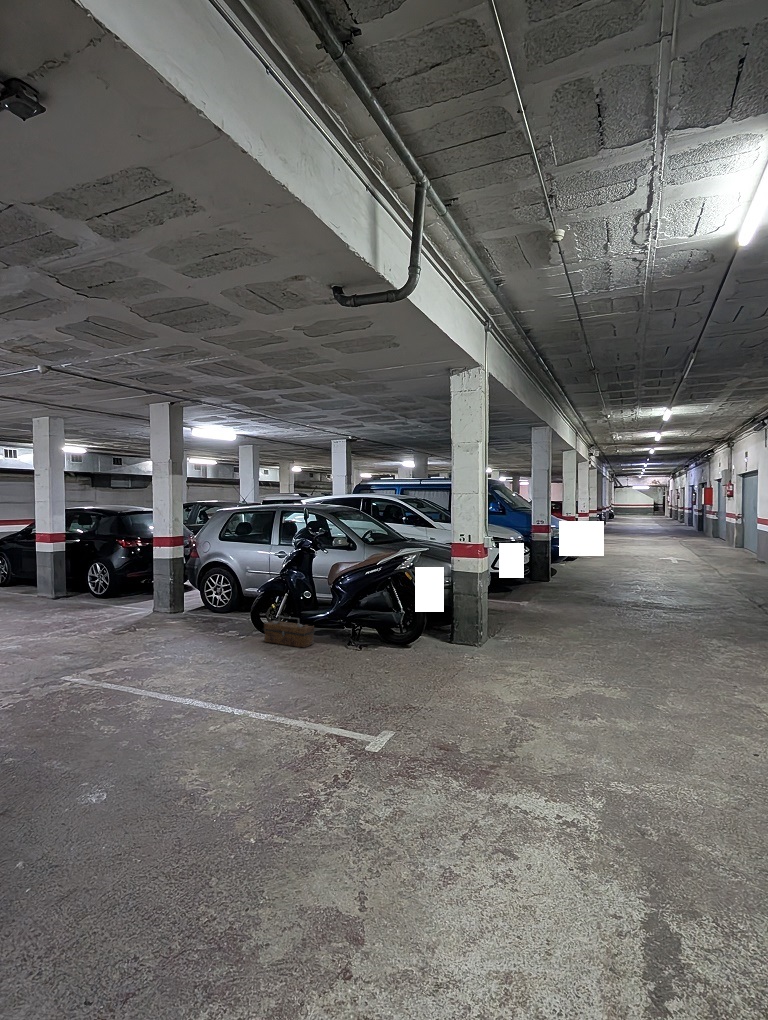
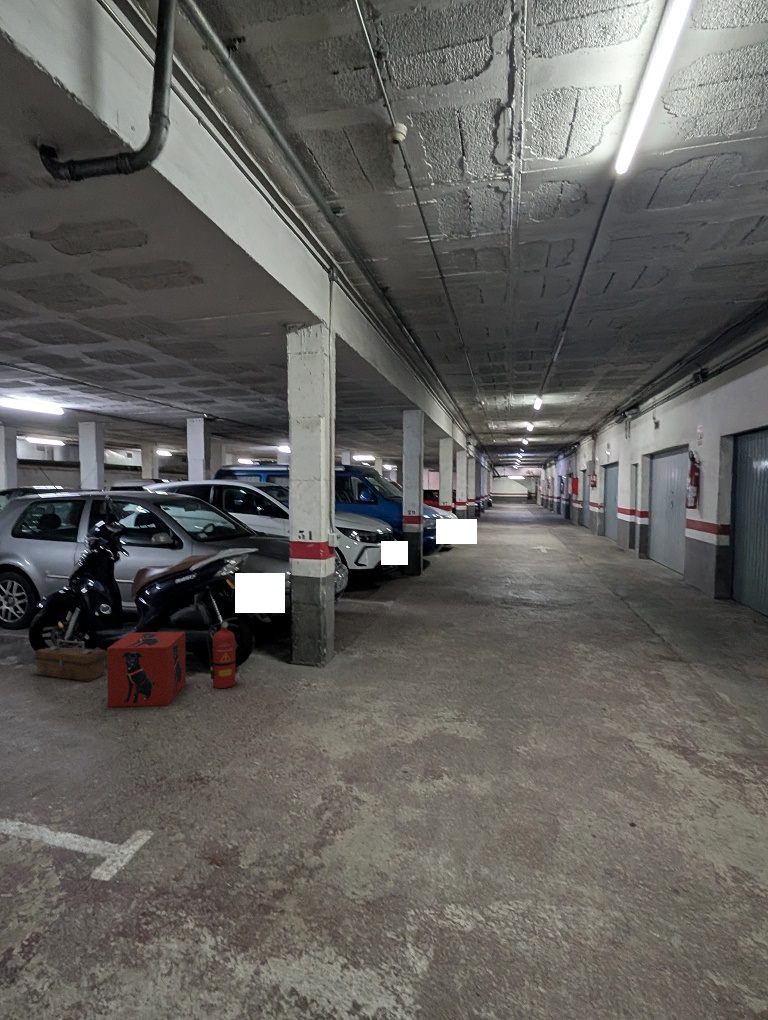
fire extinguisher: none [395,602,418,657] -> present [207,618,239,688]
storage box: none [328,611,377,665] -> present [107,632,186,707]

